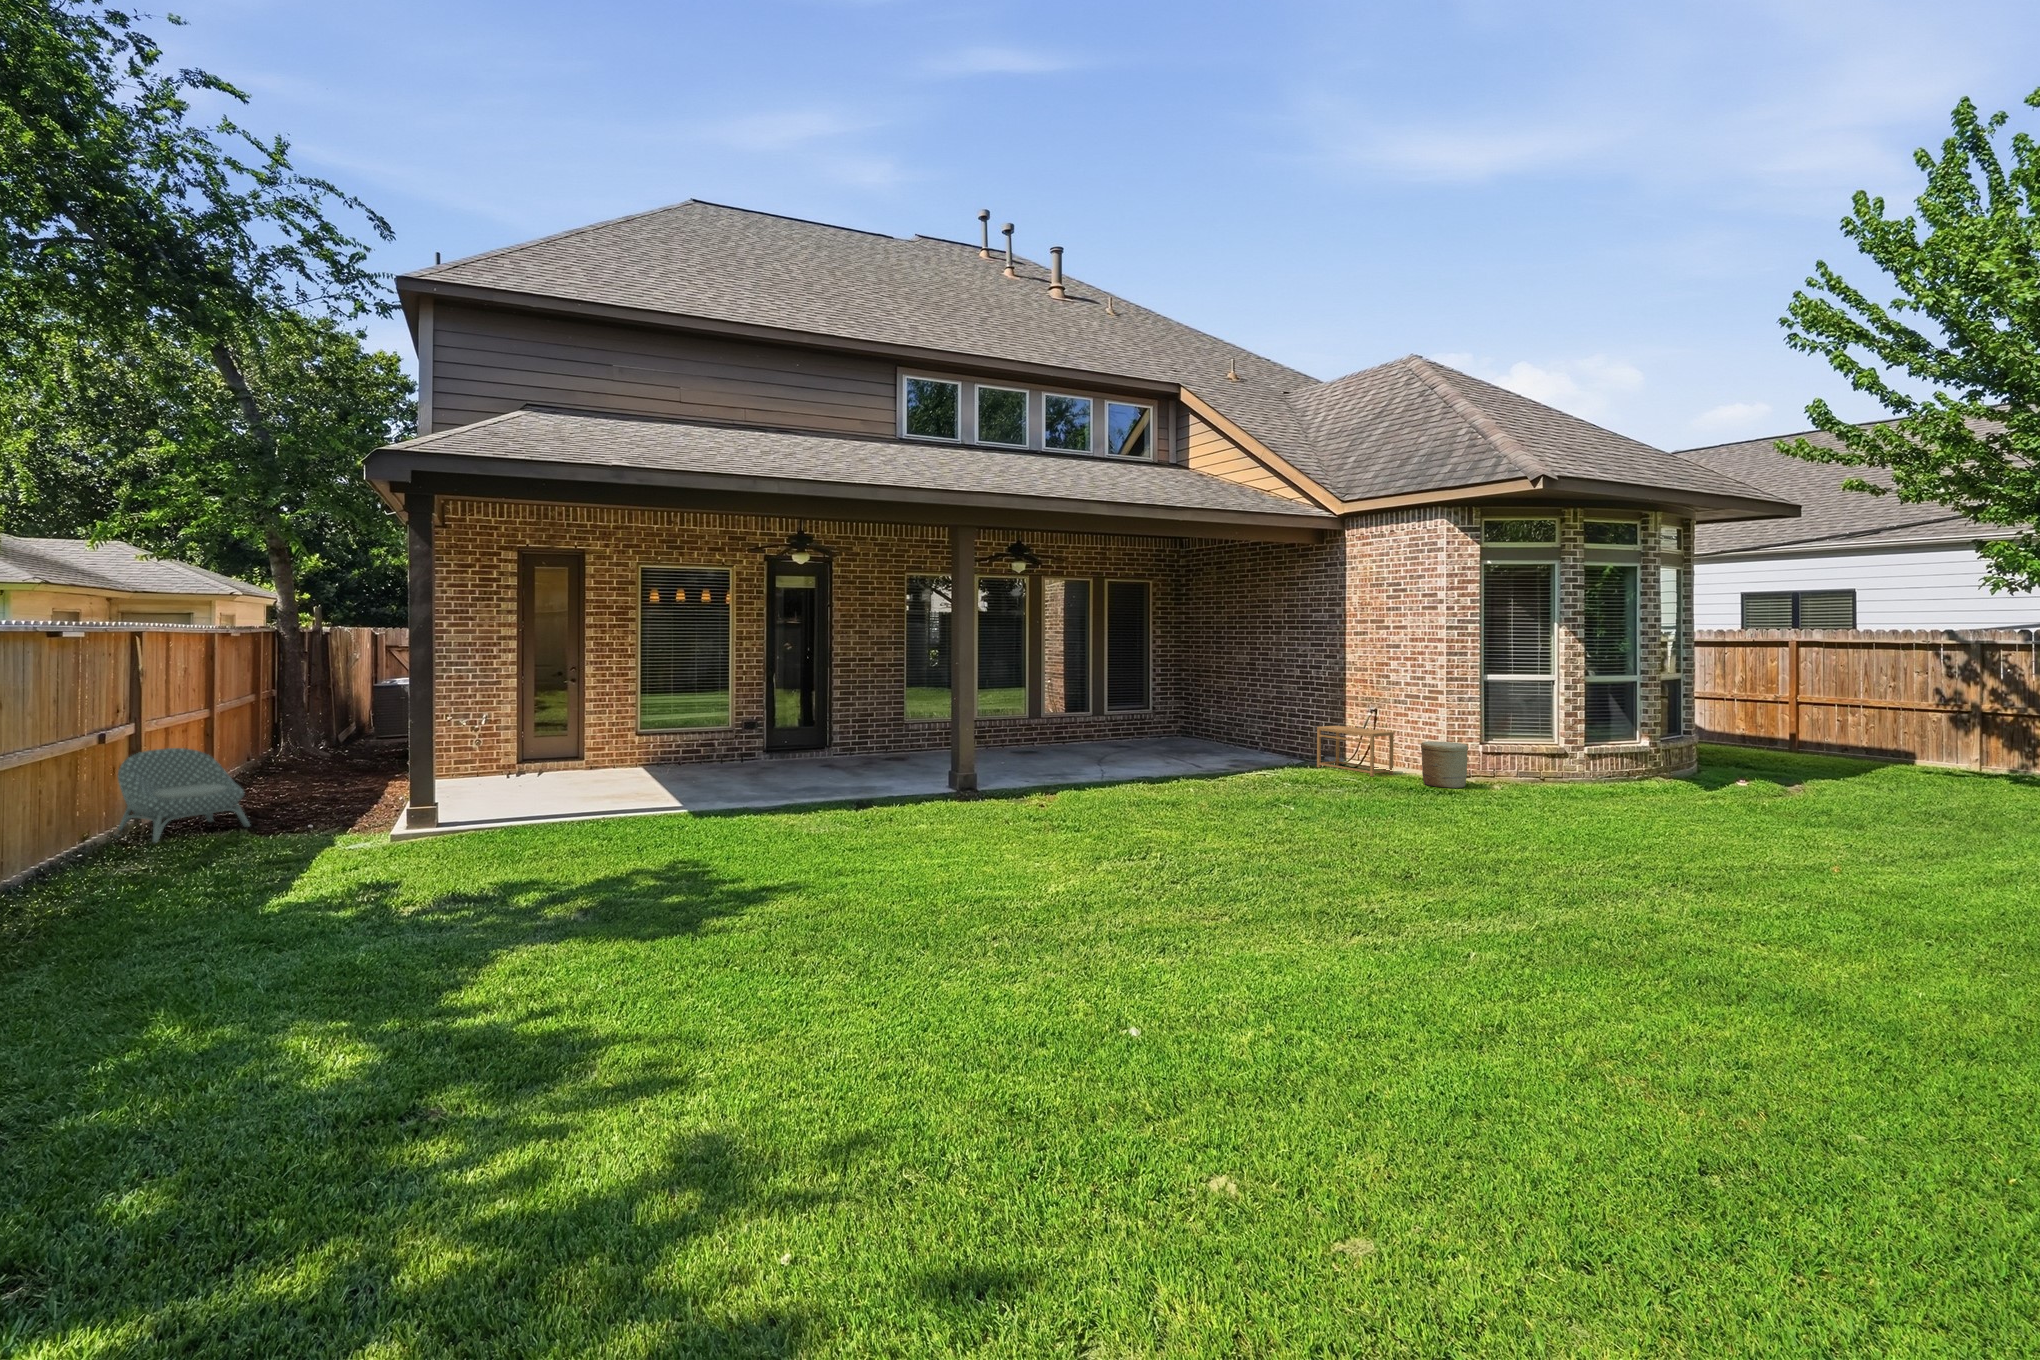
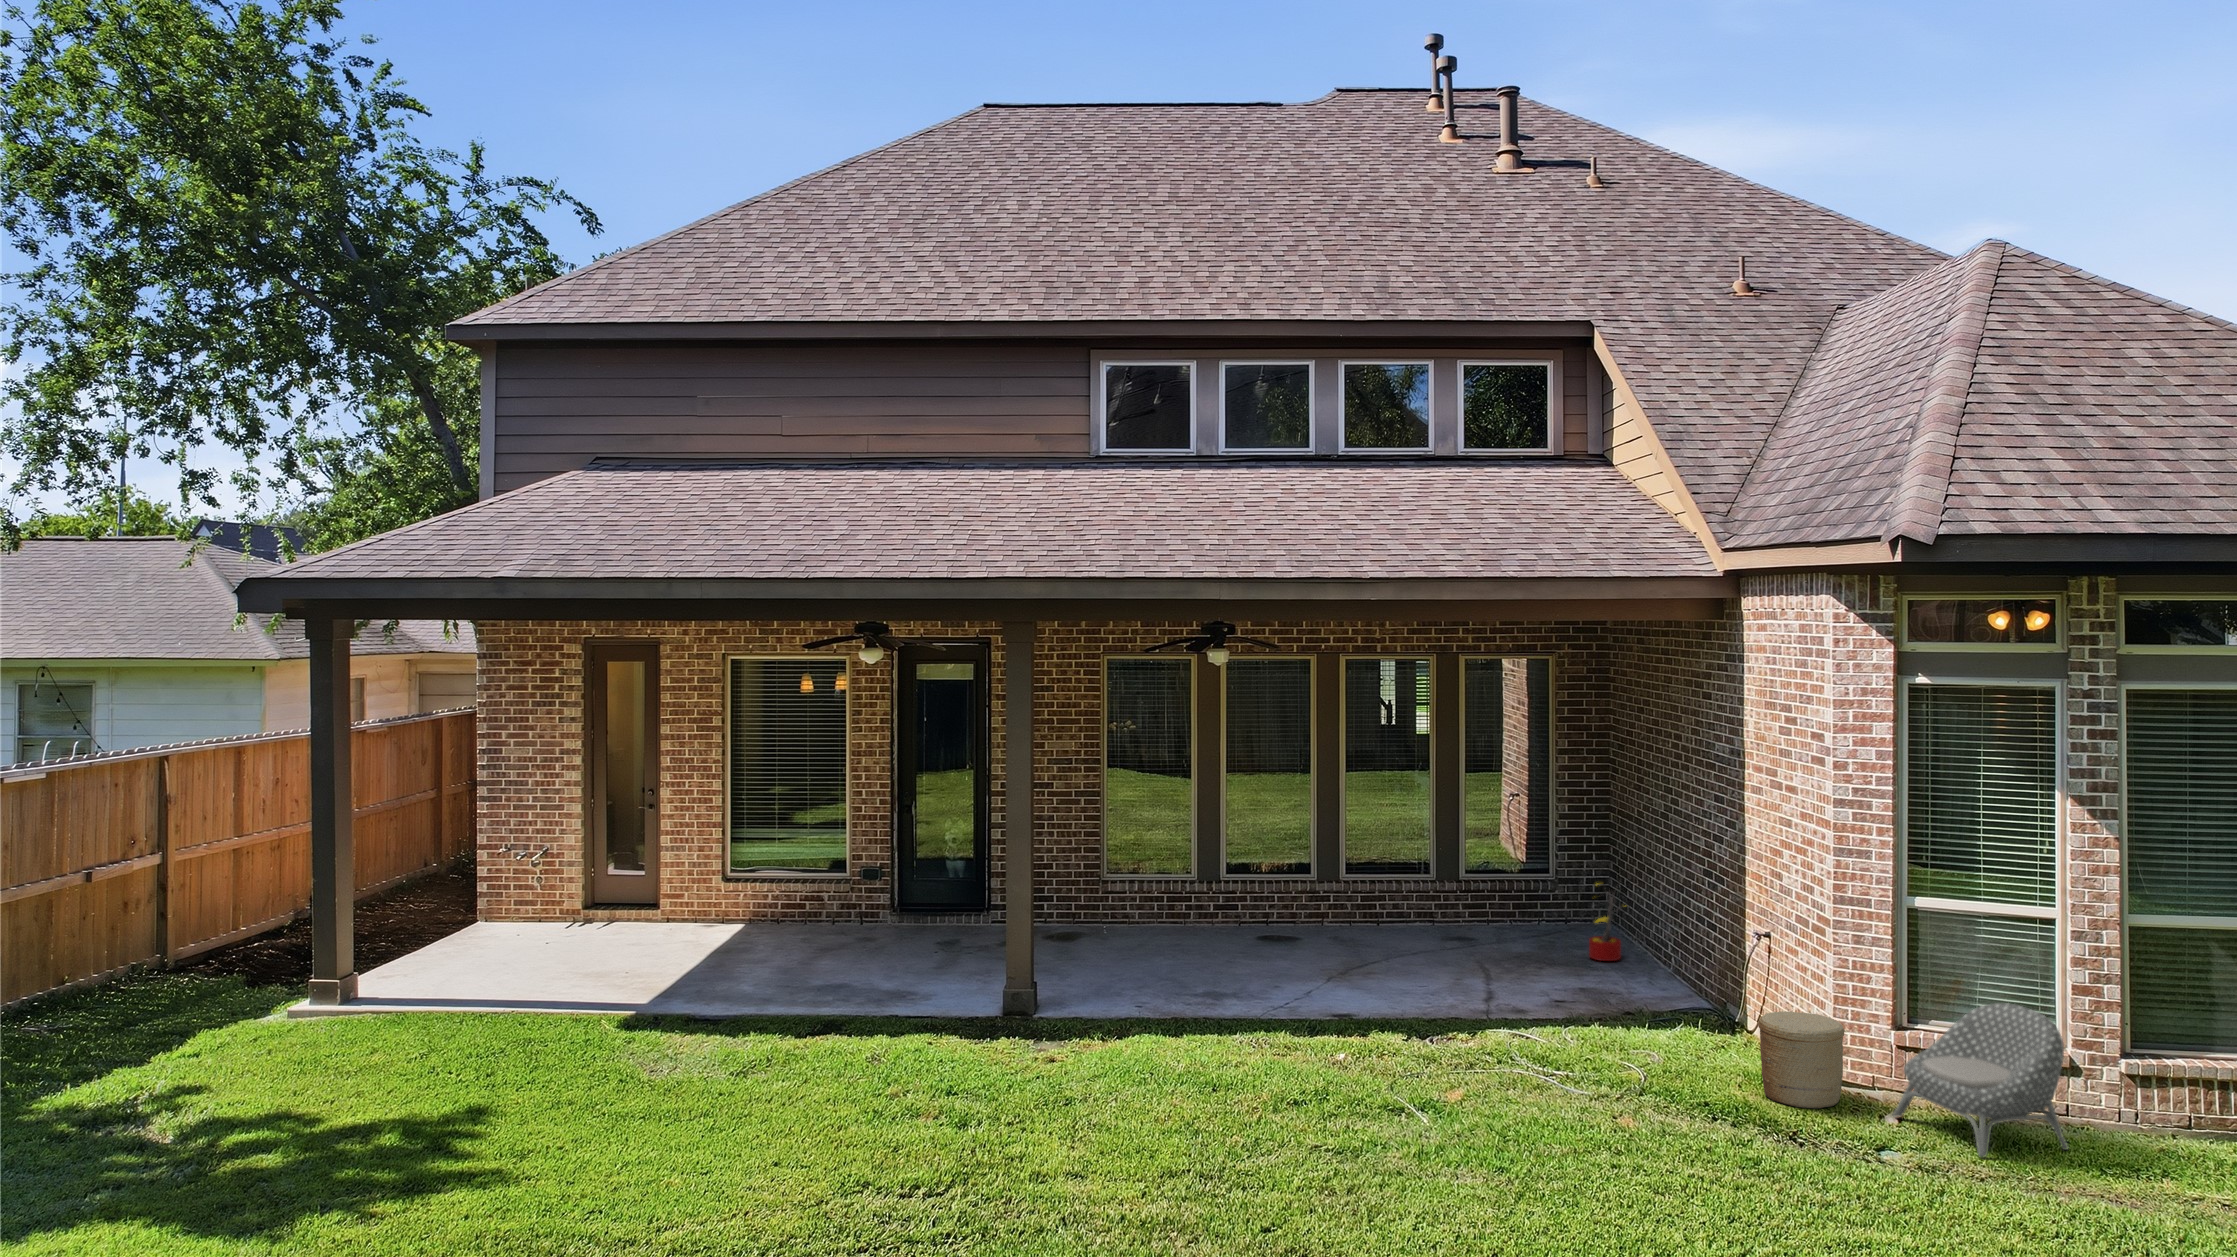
decorative plant: none [1201,704,1225,749] -> present [1589,891,1621,961]
side table: present [1317,726,1394,776] -> none [1678,952,1777,1059]
armchair: present [117,748,250,843] -> present [1893,1003,2069,1157]

